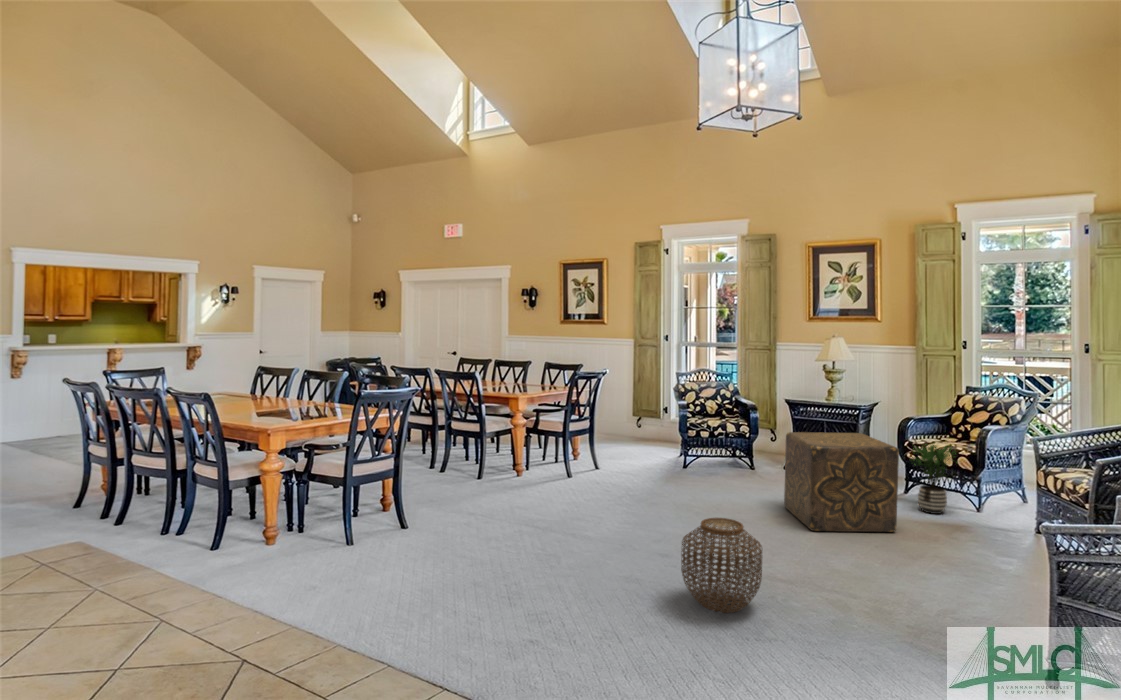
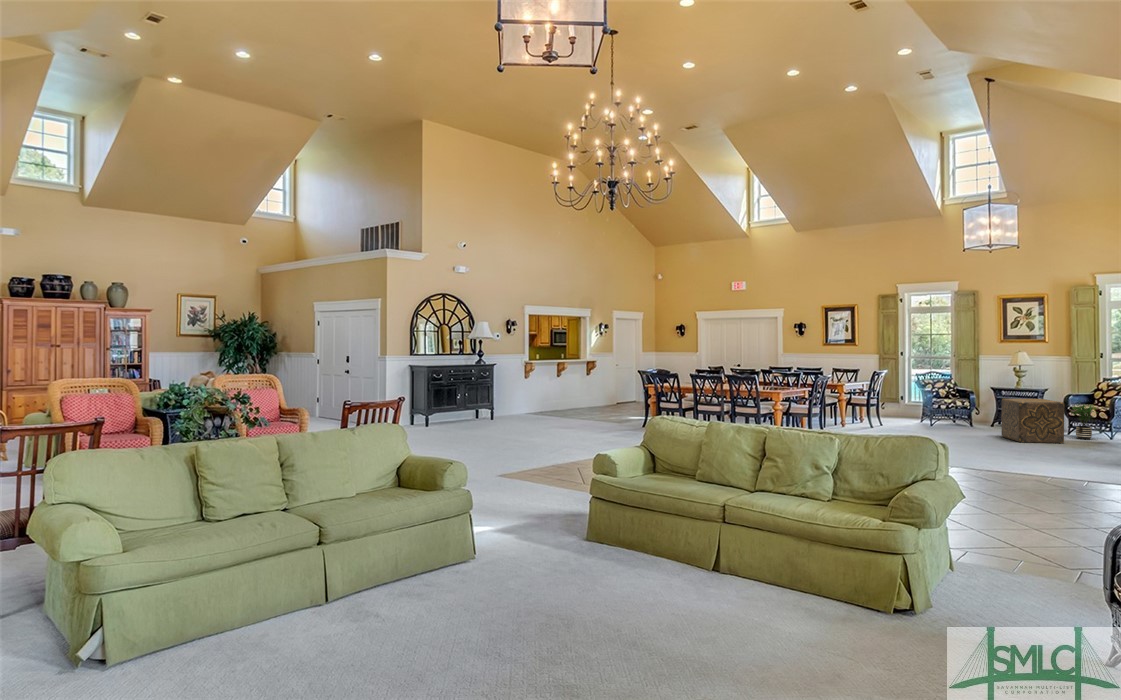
woven basket: present [681,518,762,613] -> none [971,422,1007,456]

